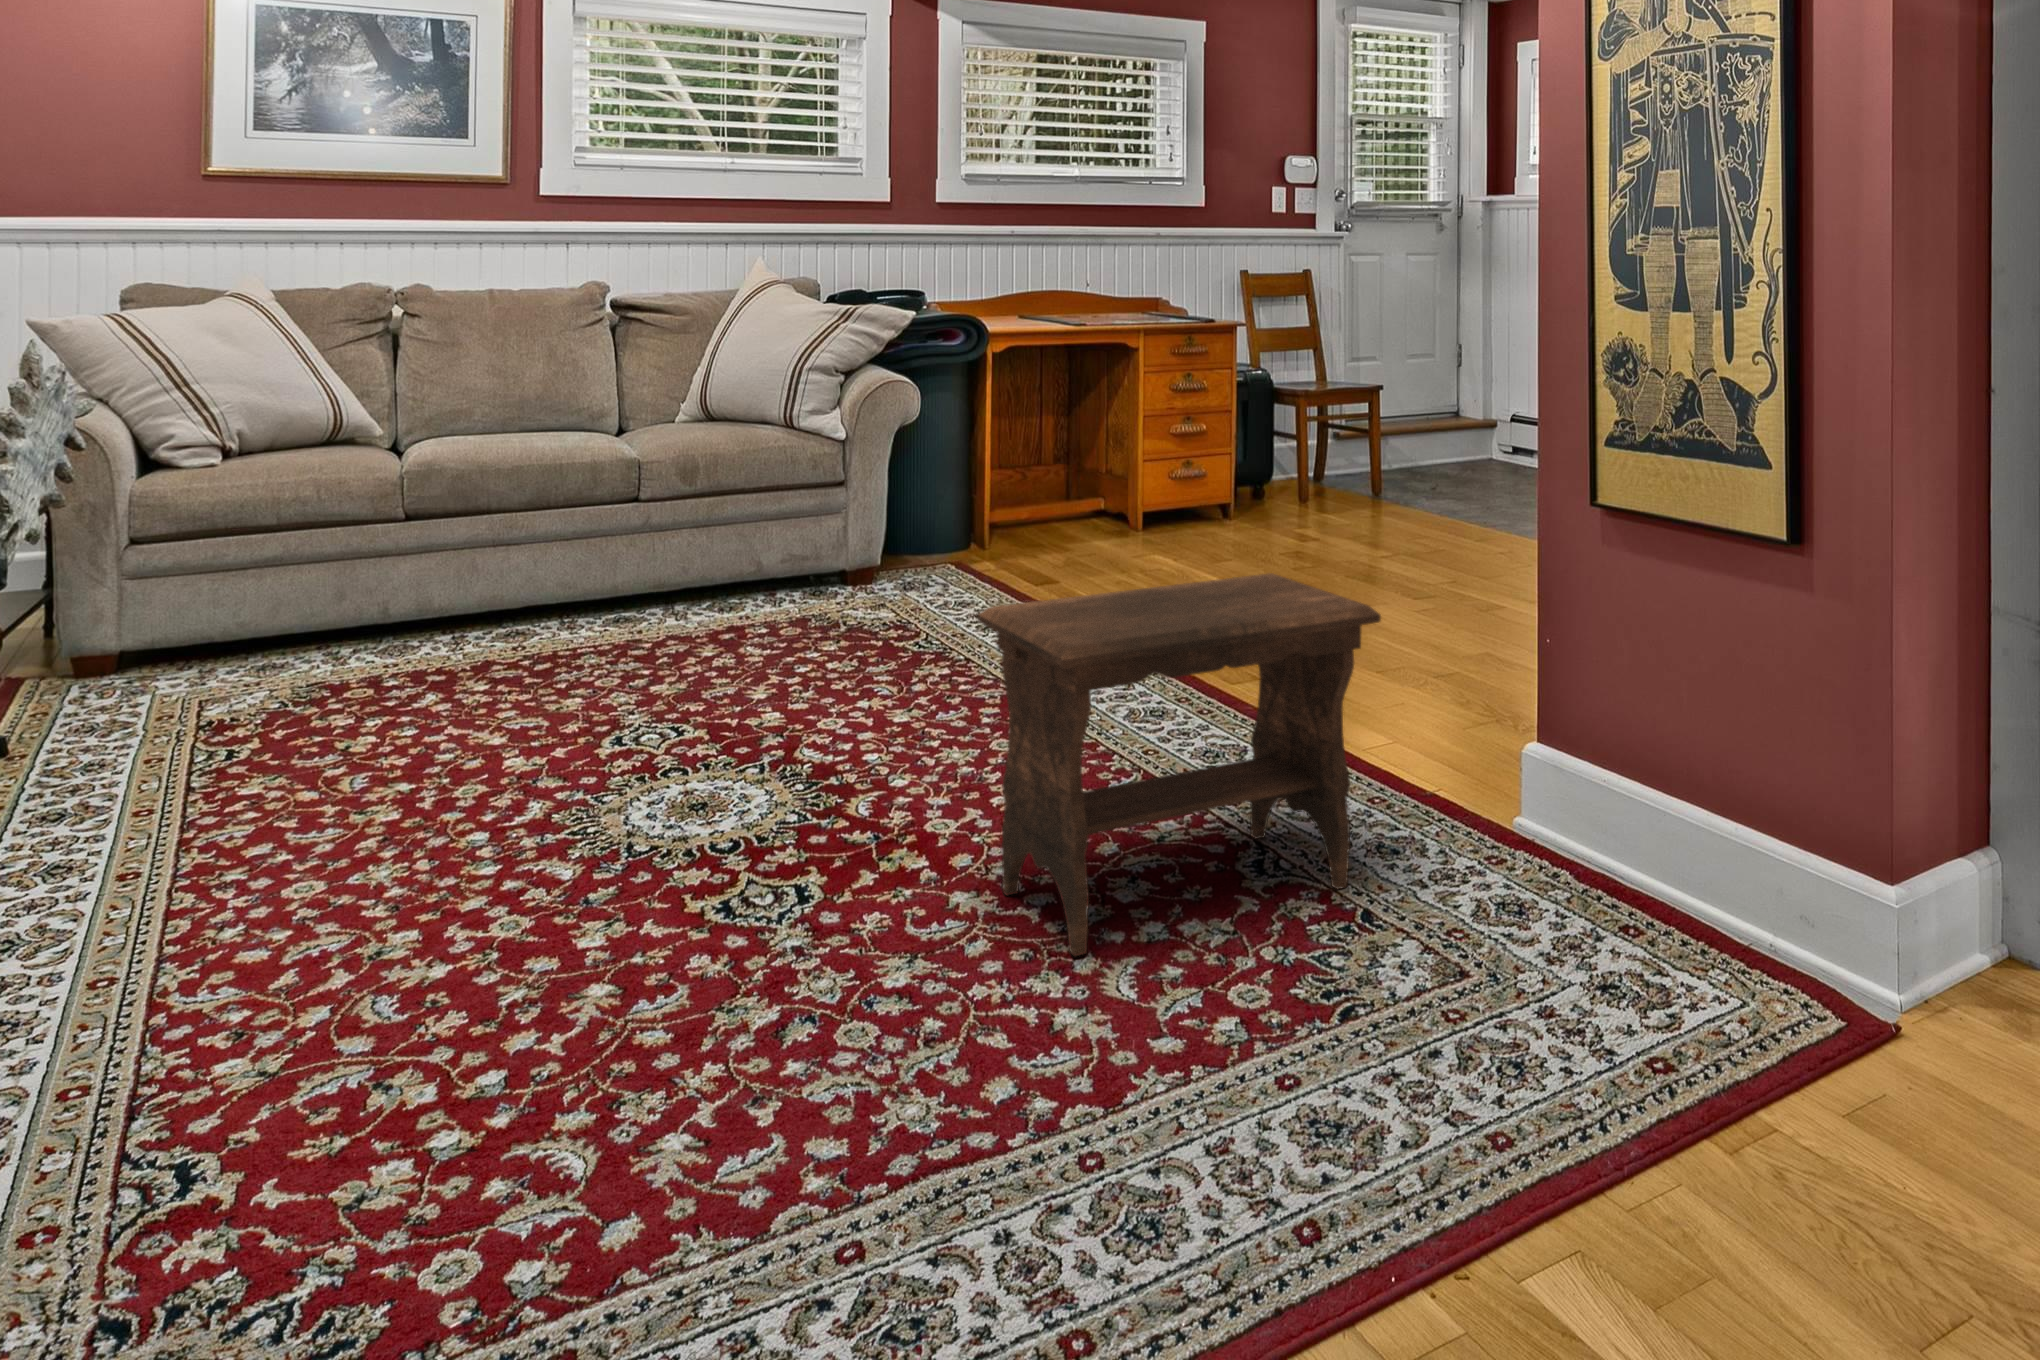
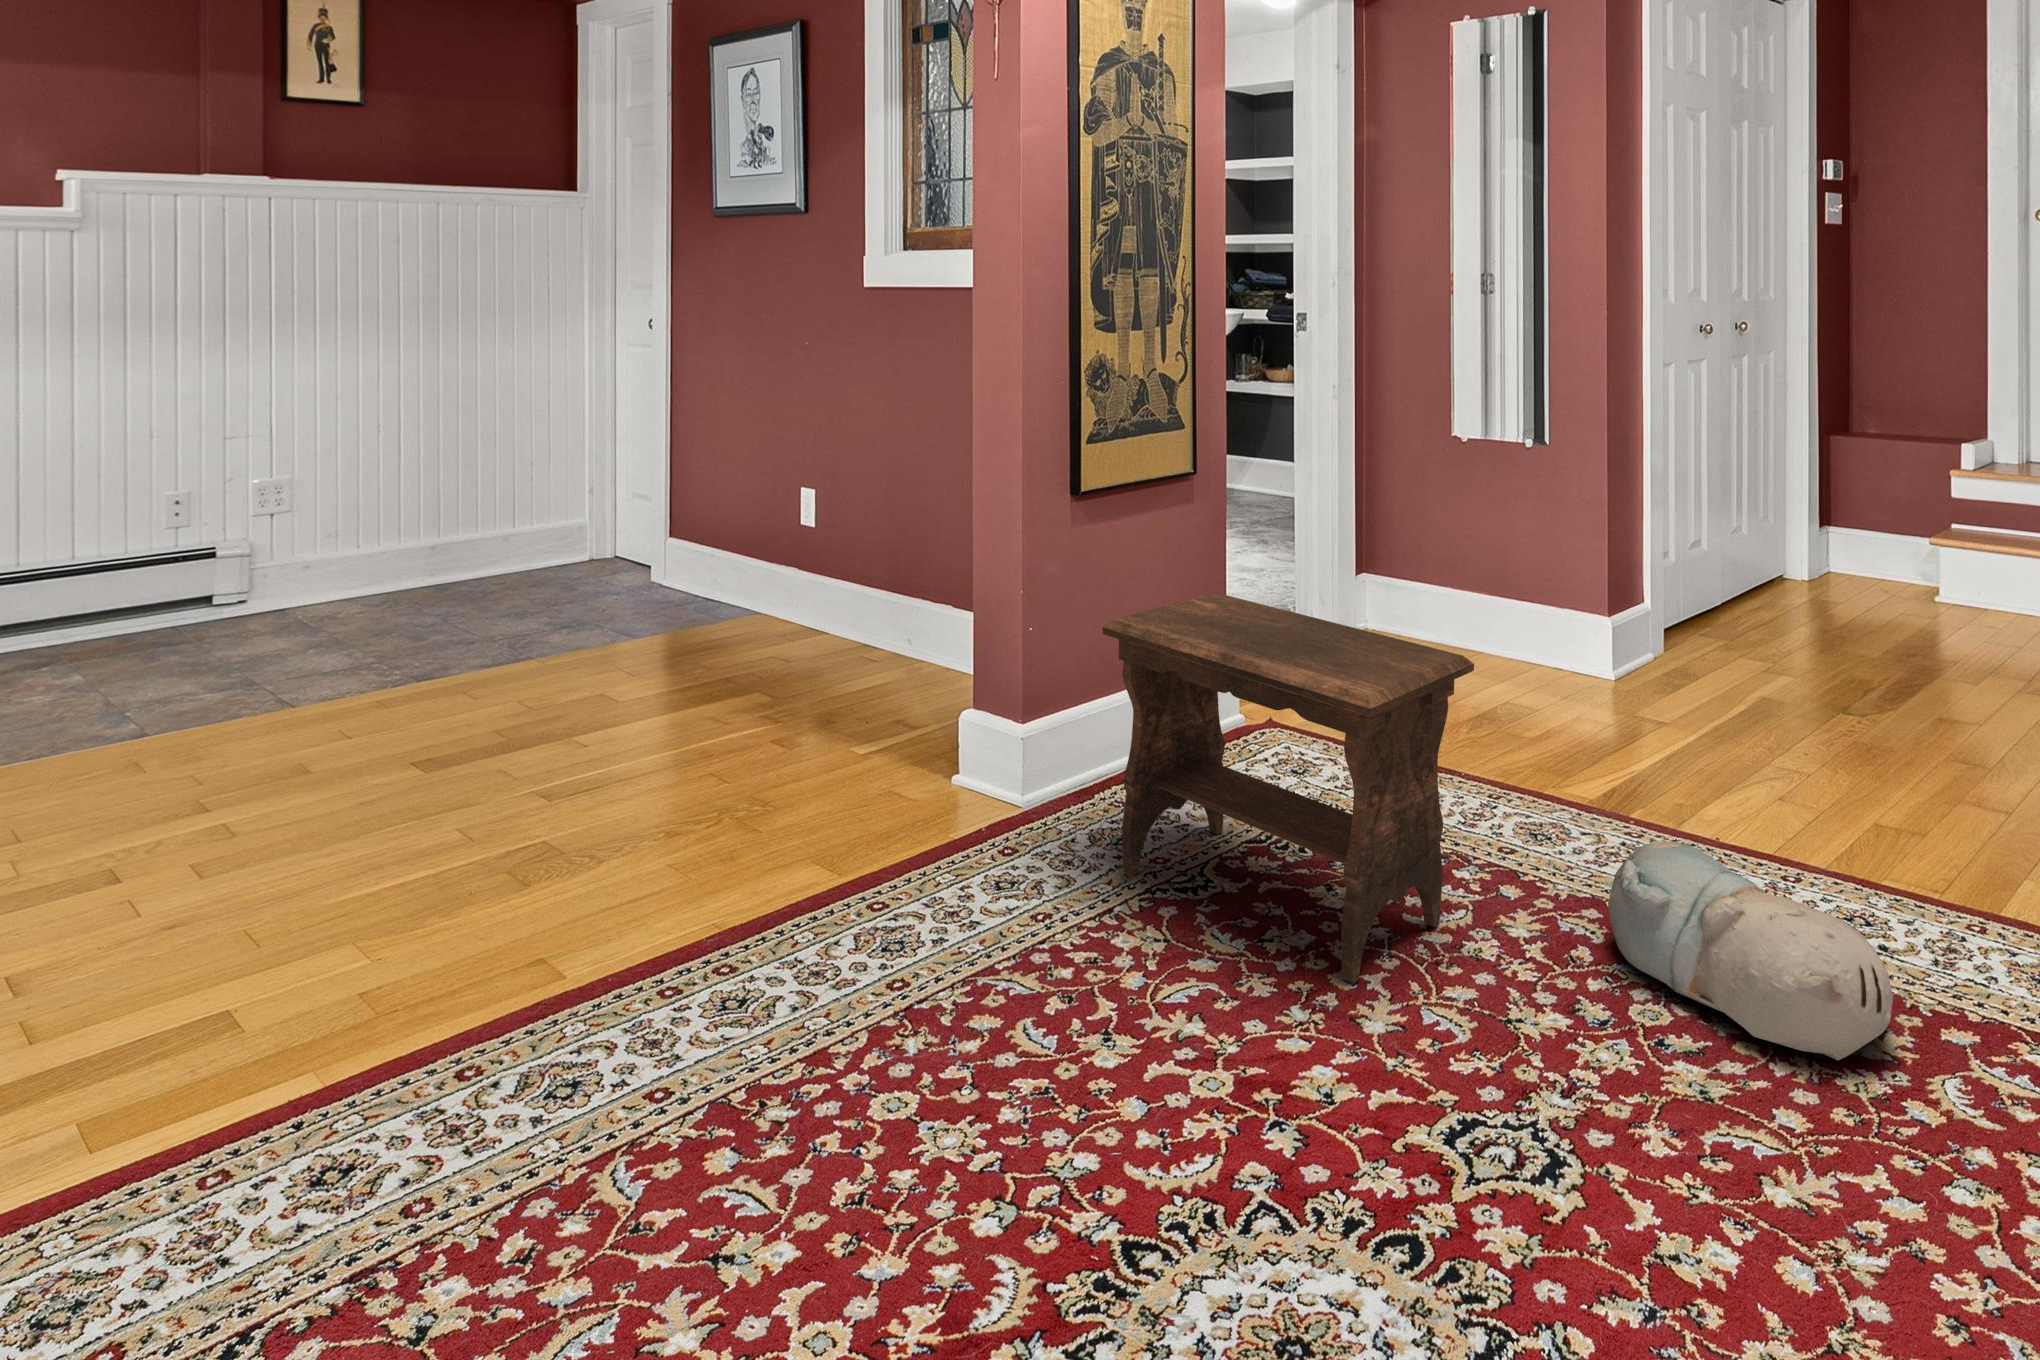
plush toy: none [635,909,1006,1164] -> present [1608,842,1893,1060]

